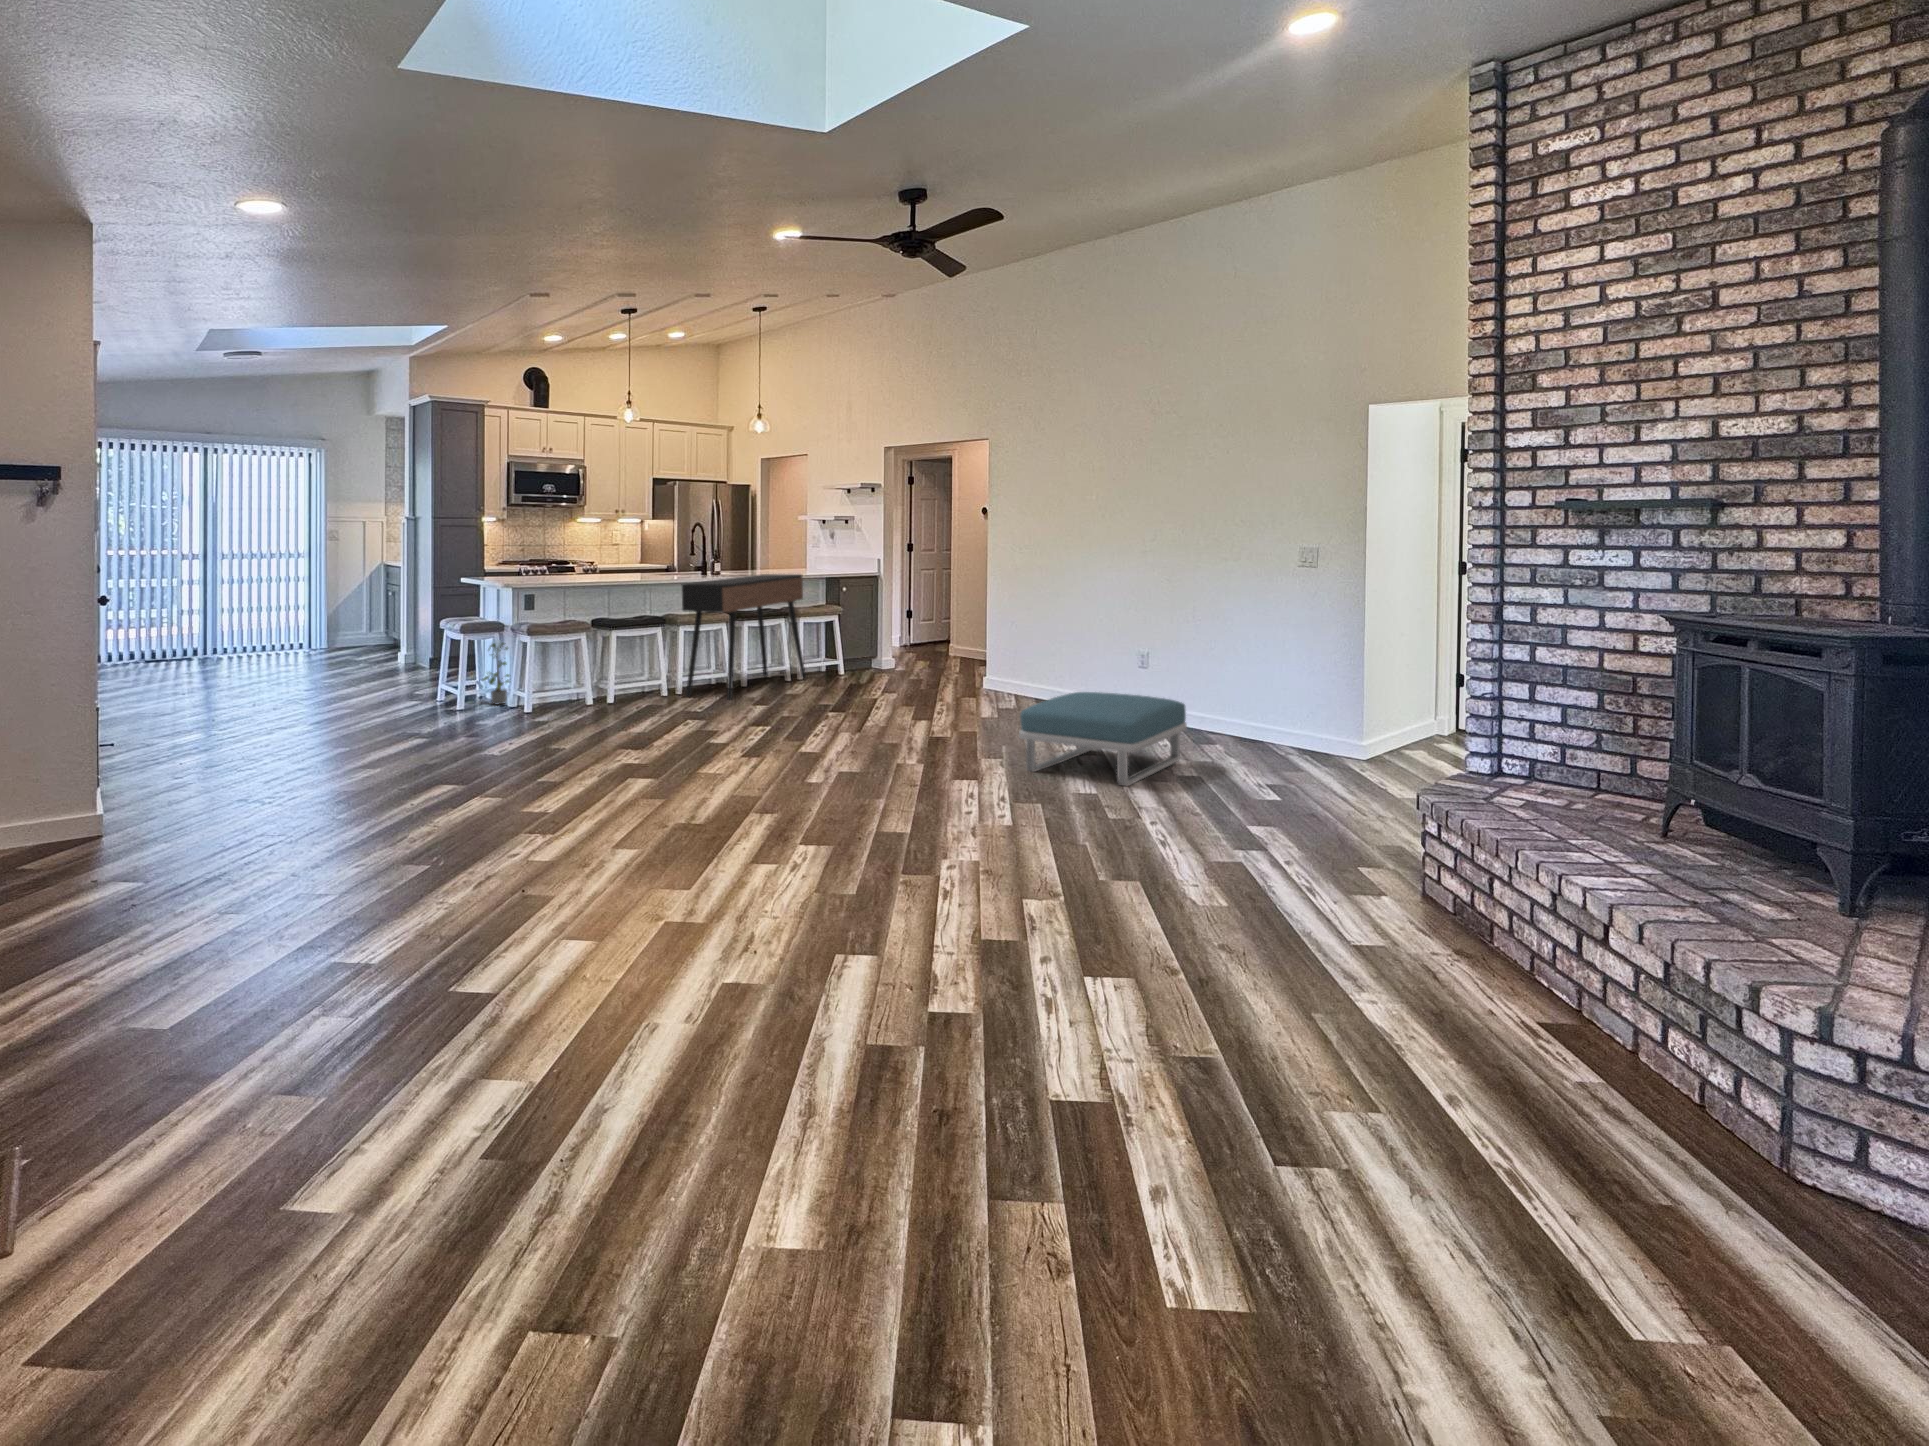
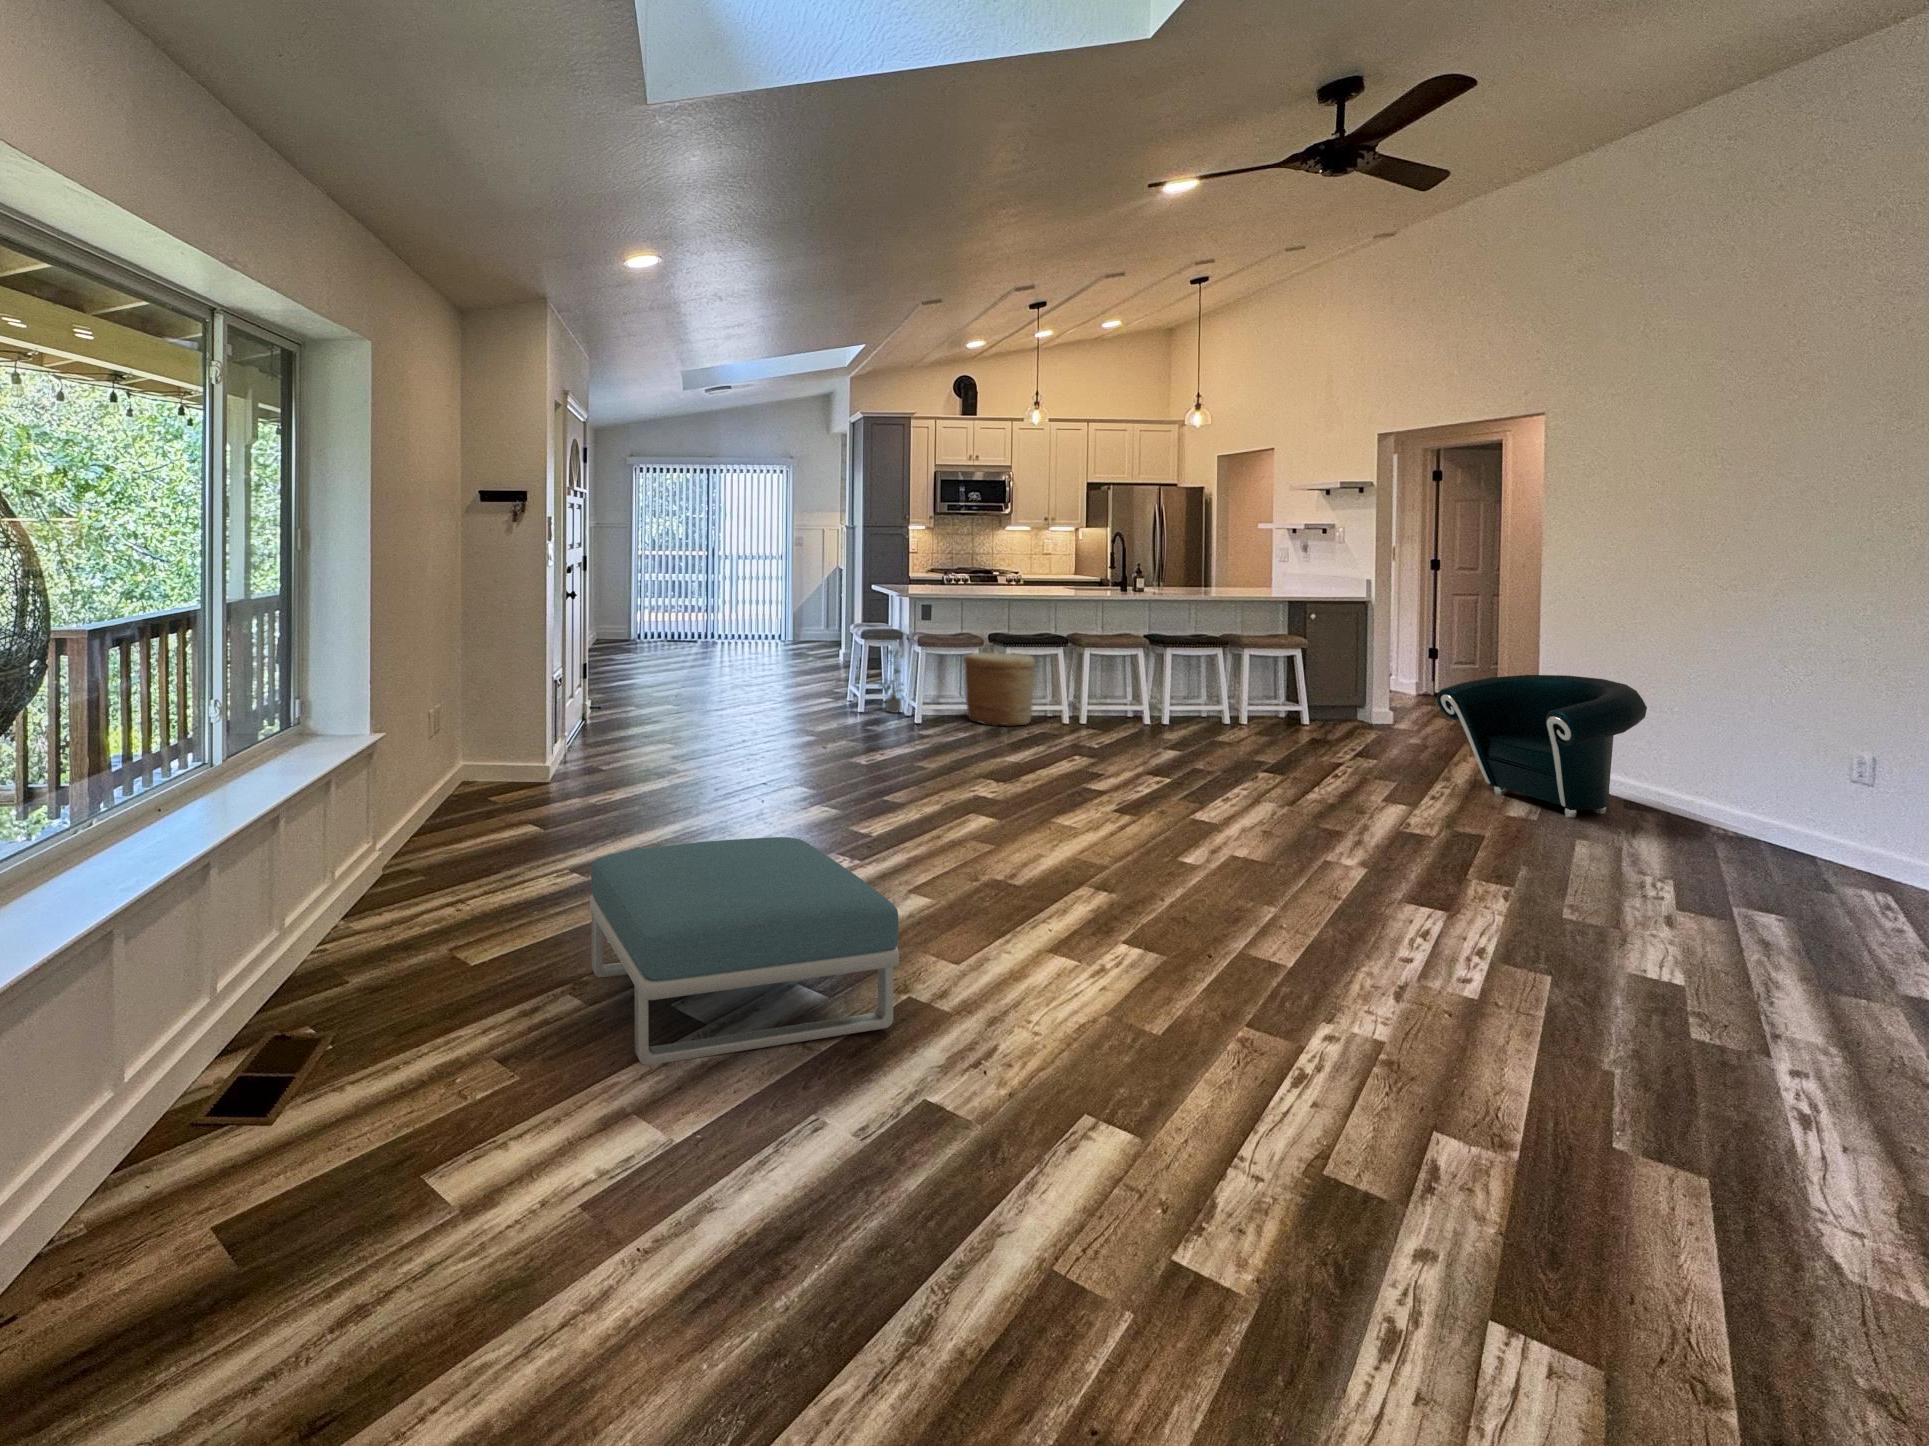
console table: present [682,574,806,700] -> none [1089,596,1250,740]
armchair: none [944,616,1066,714] -> present [1437,675,1647,817]
woven basket: none [569,636,636,705] -> present [964,653,1035,726]
footstool: present [1019,692,1187,786] -> present [590,837,899,1065]

